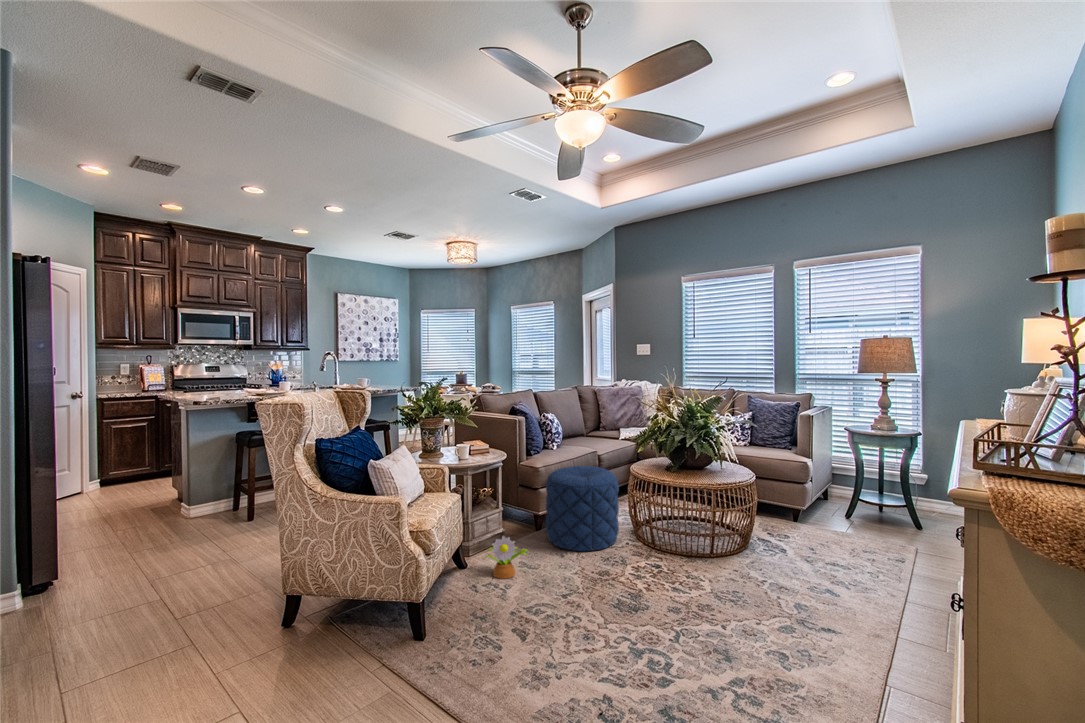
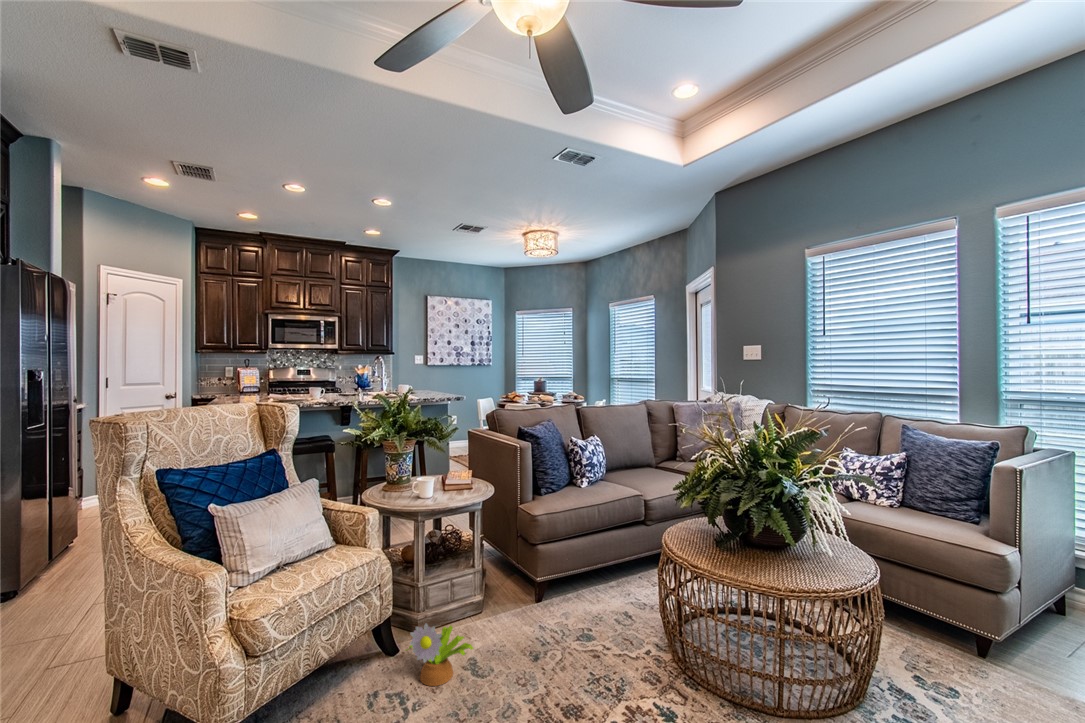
pouf: present [546,466,619,551] -> none [535,519,641,657]

